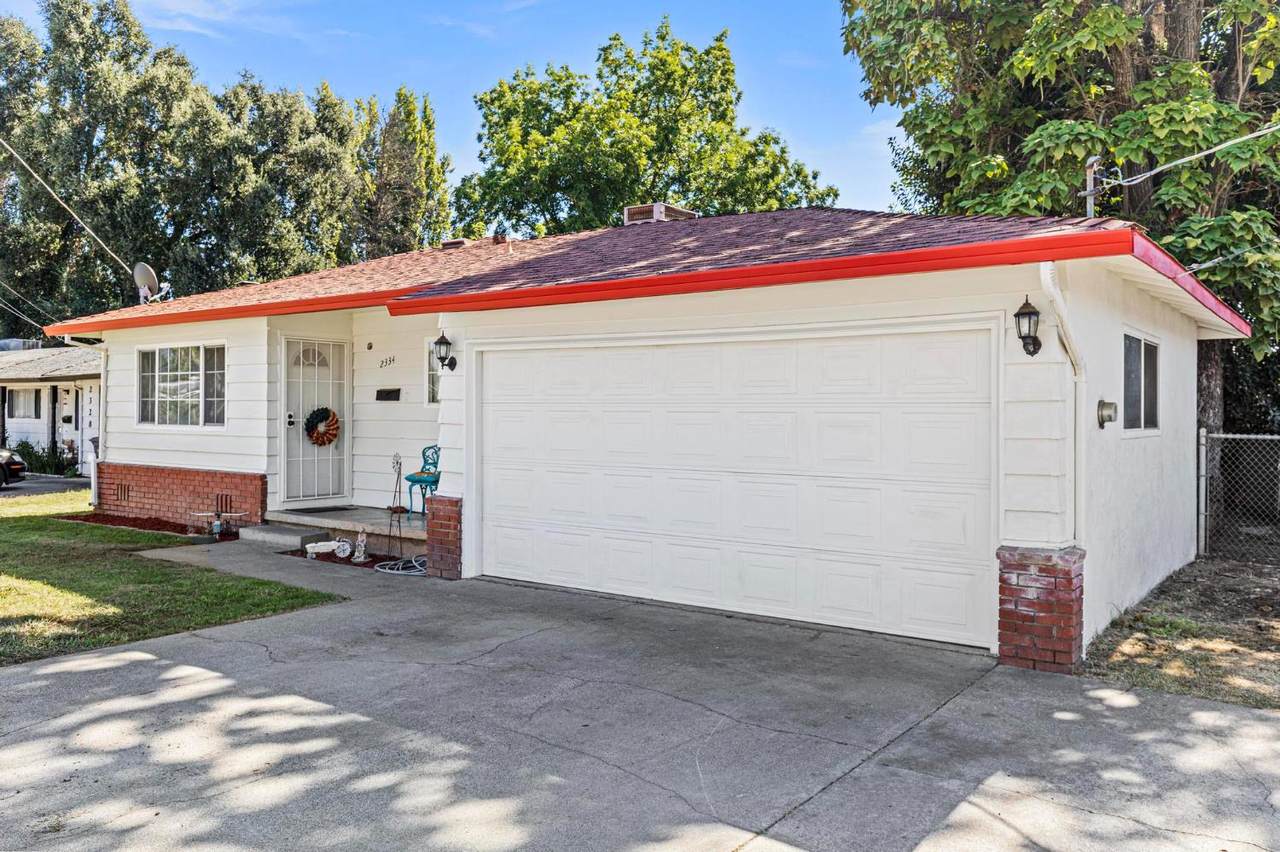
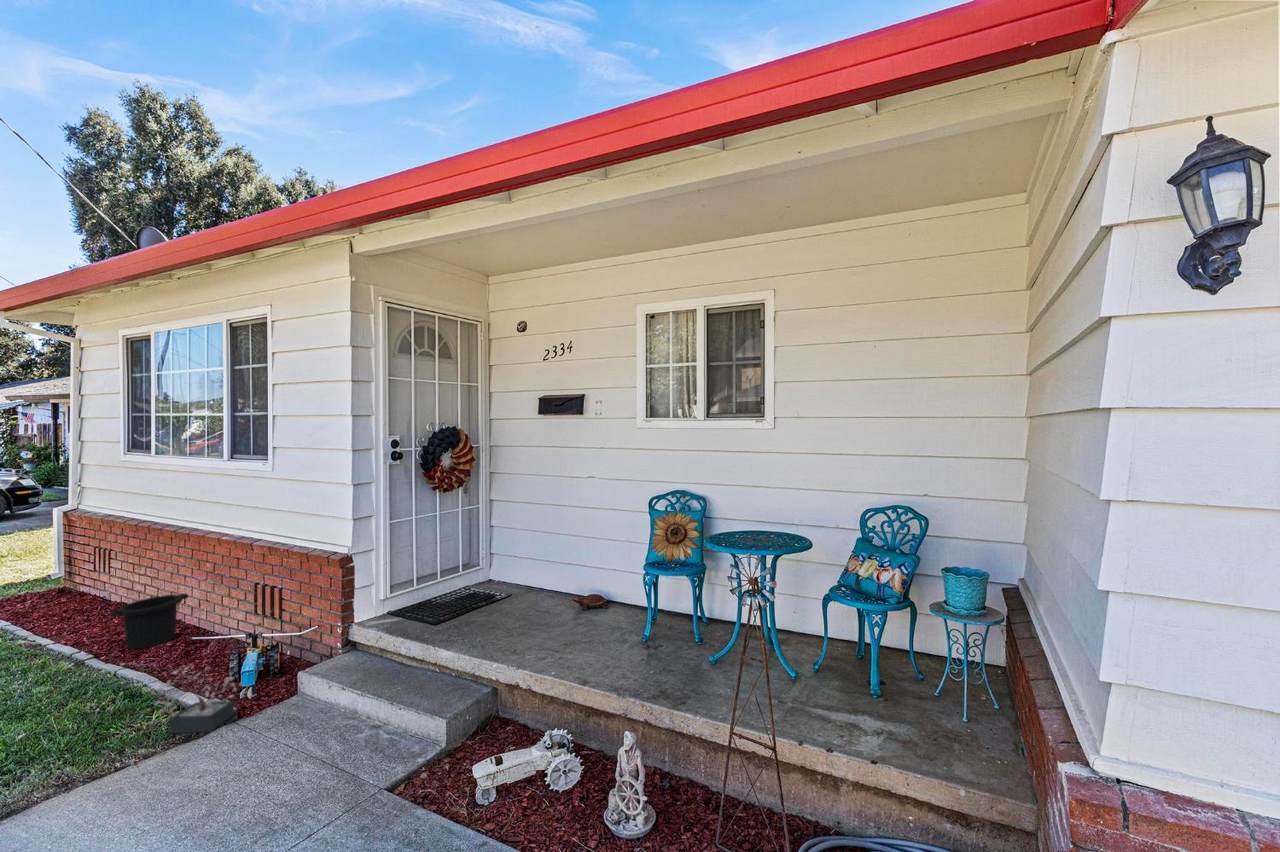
trash can: none [147,505,180,529] -> present [110,594,188,649]

